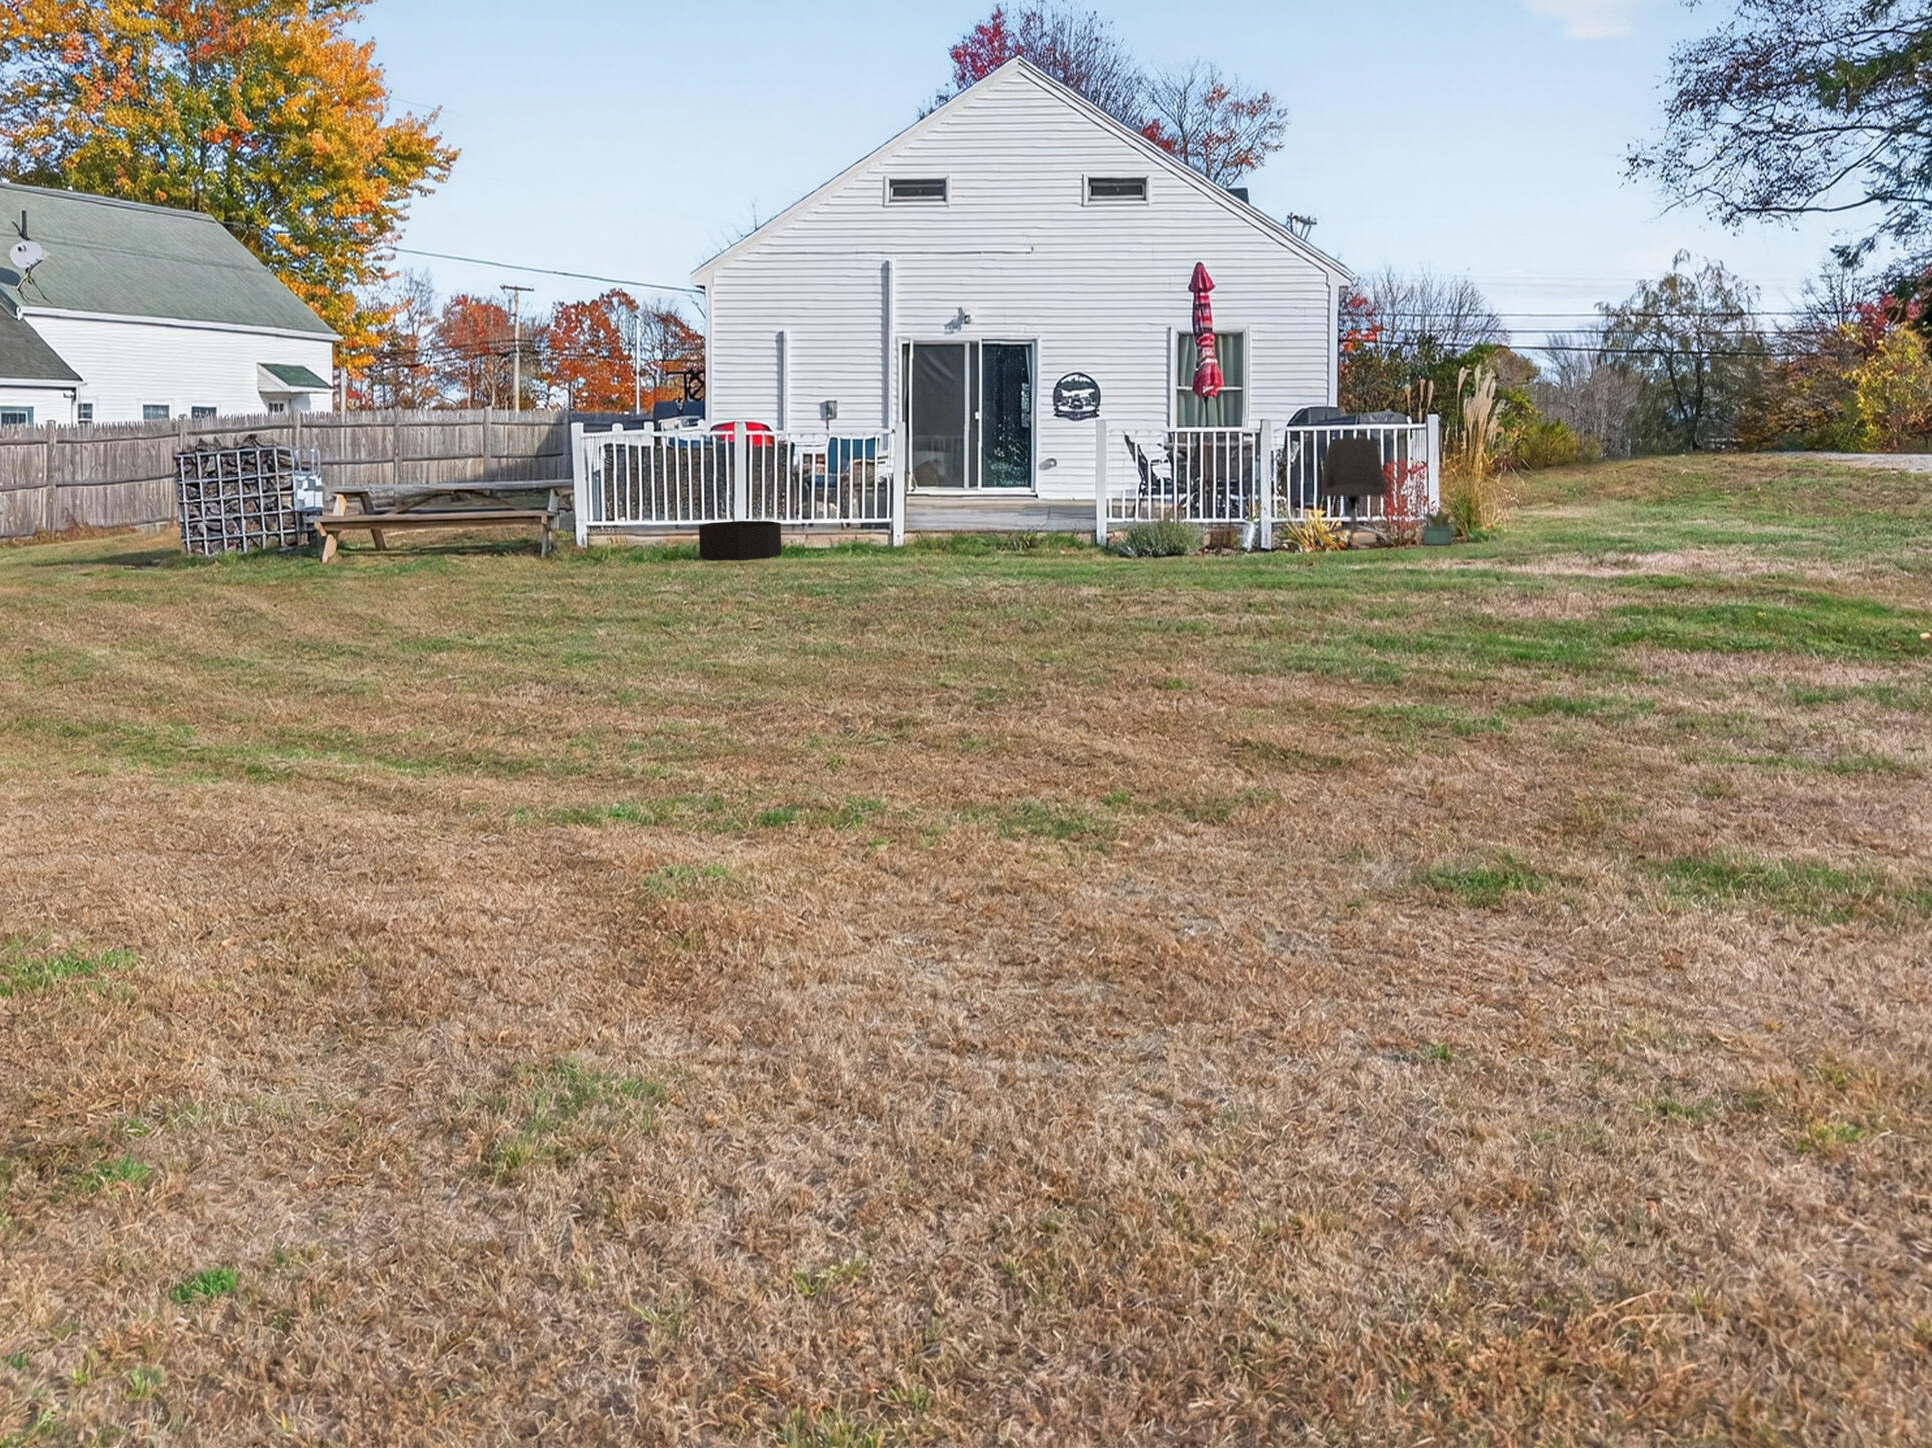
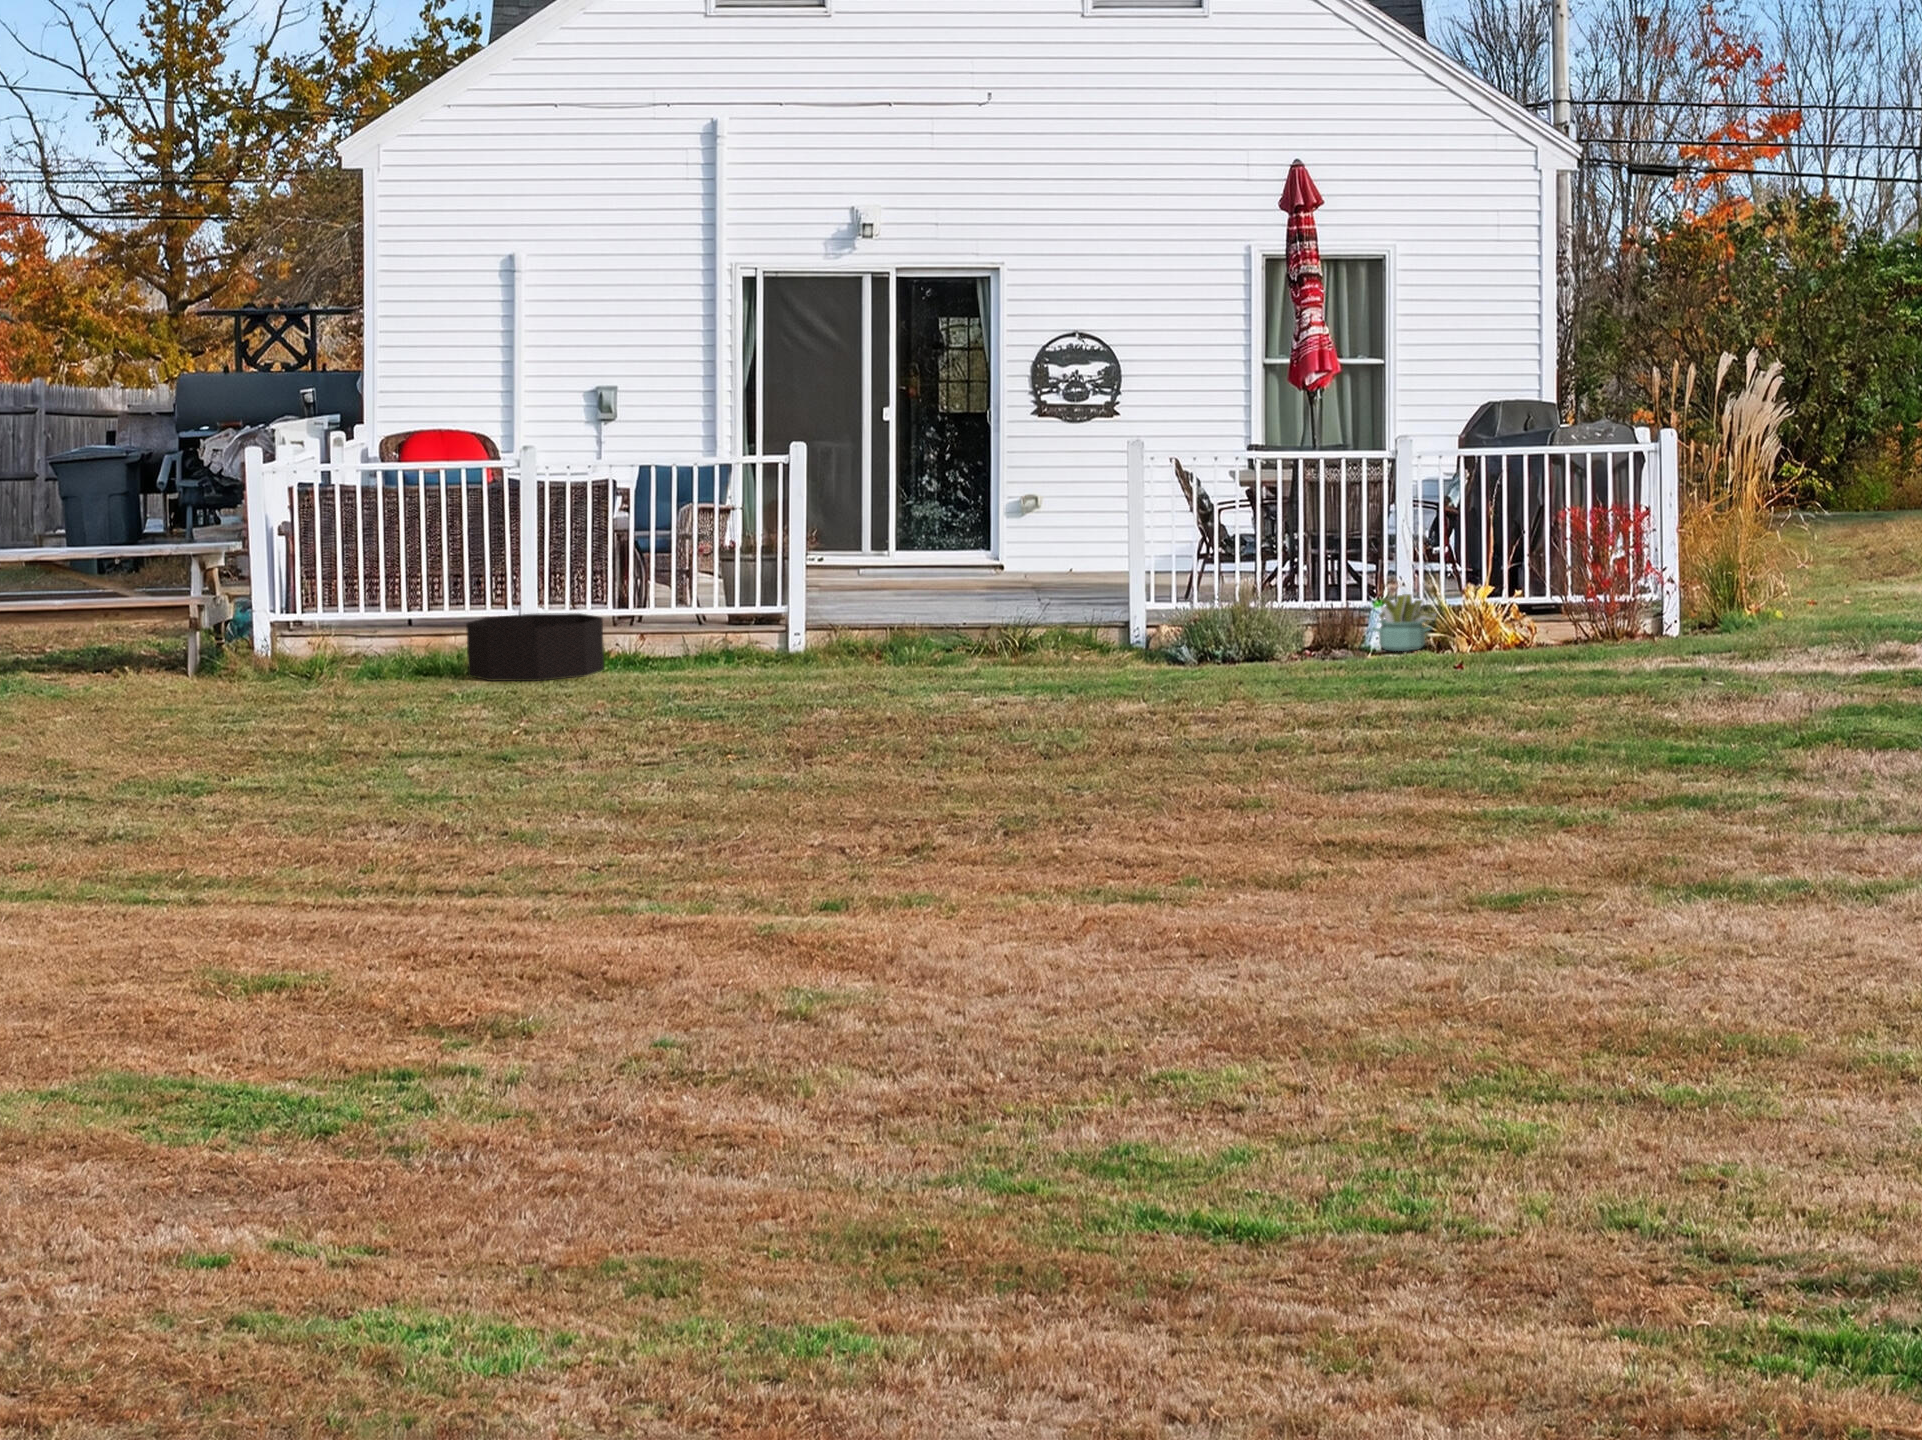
chair: present [1314,438,1391,548] -> none [1483,468,1607,651]
decorative plant: present [1422,510,1459,545] -> present [1372,594,1436,651]

